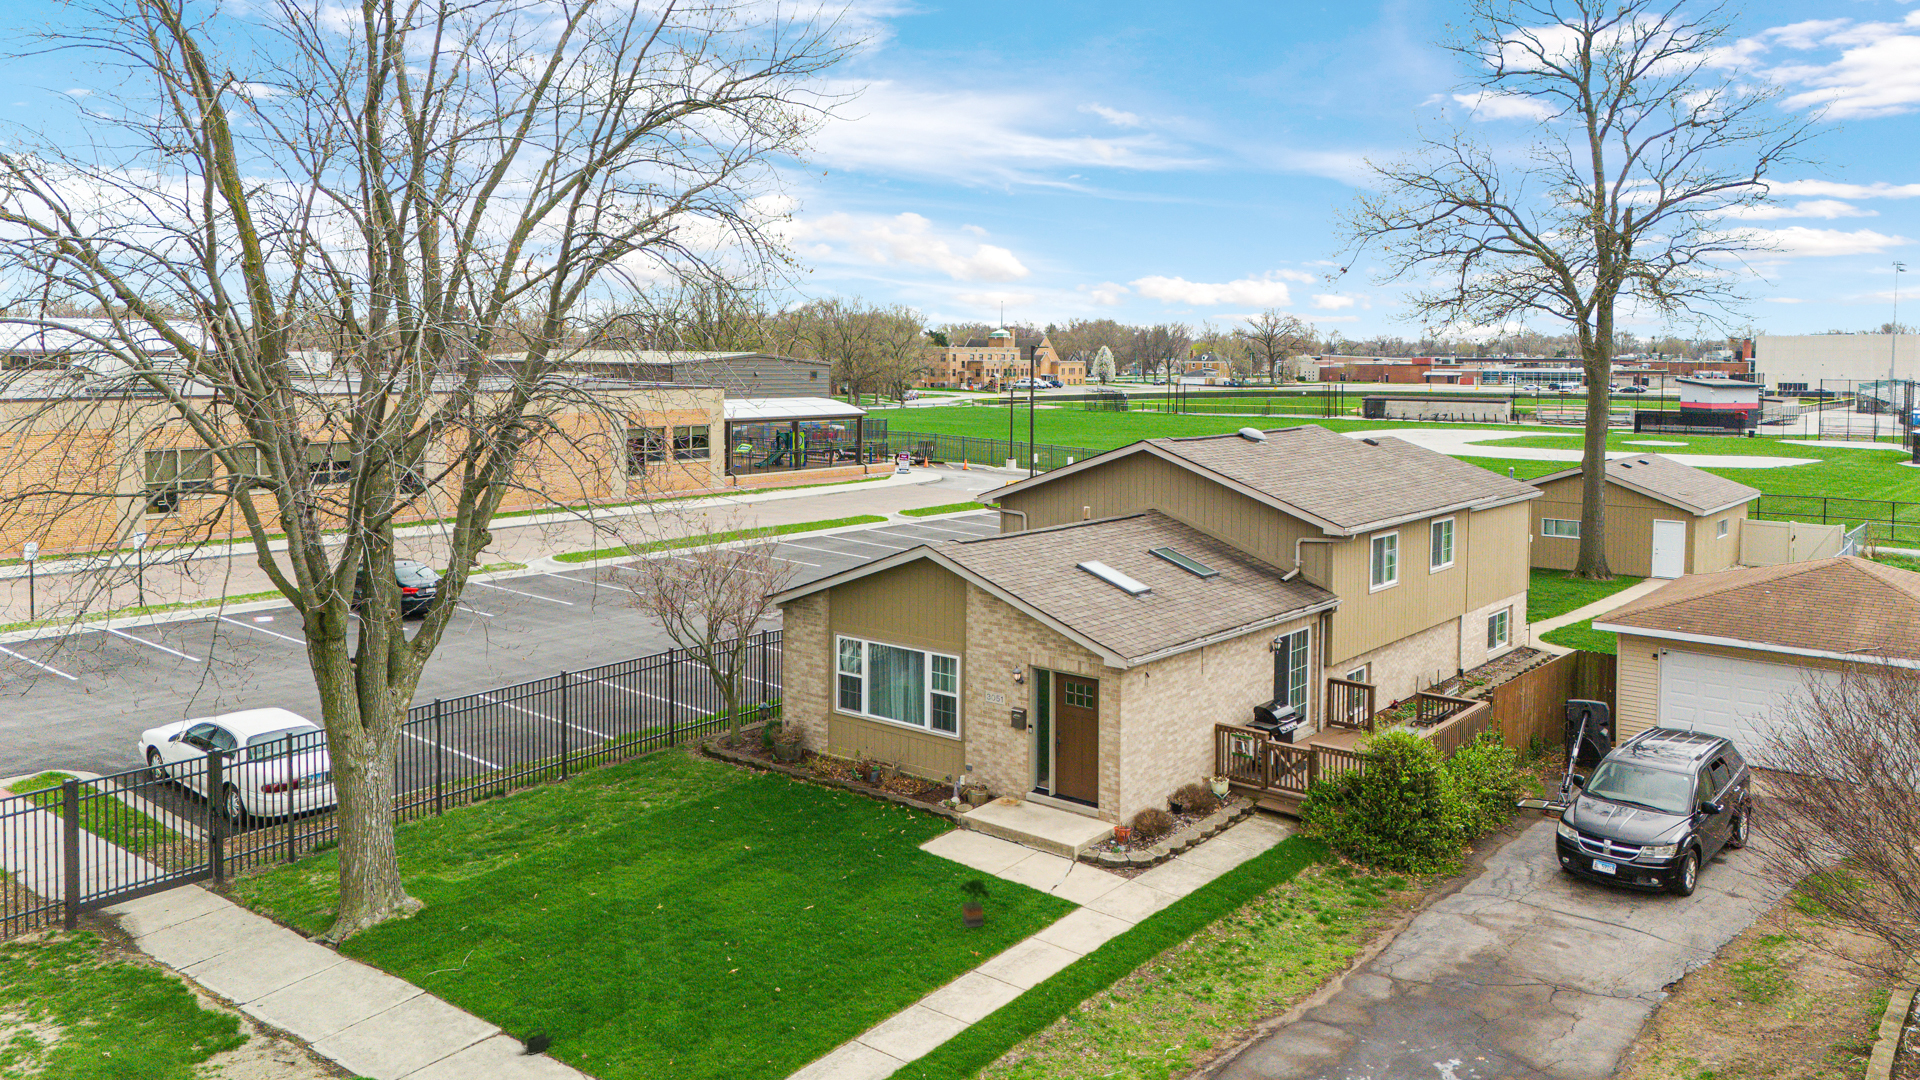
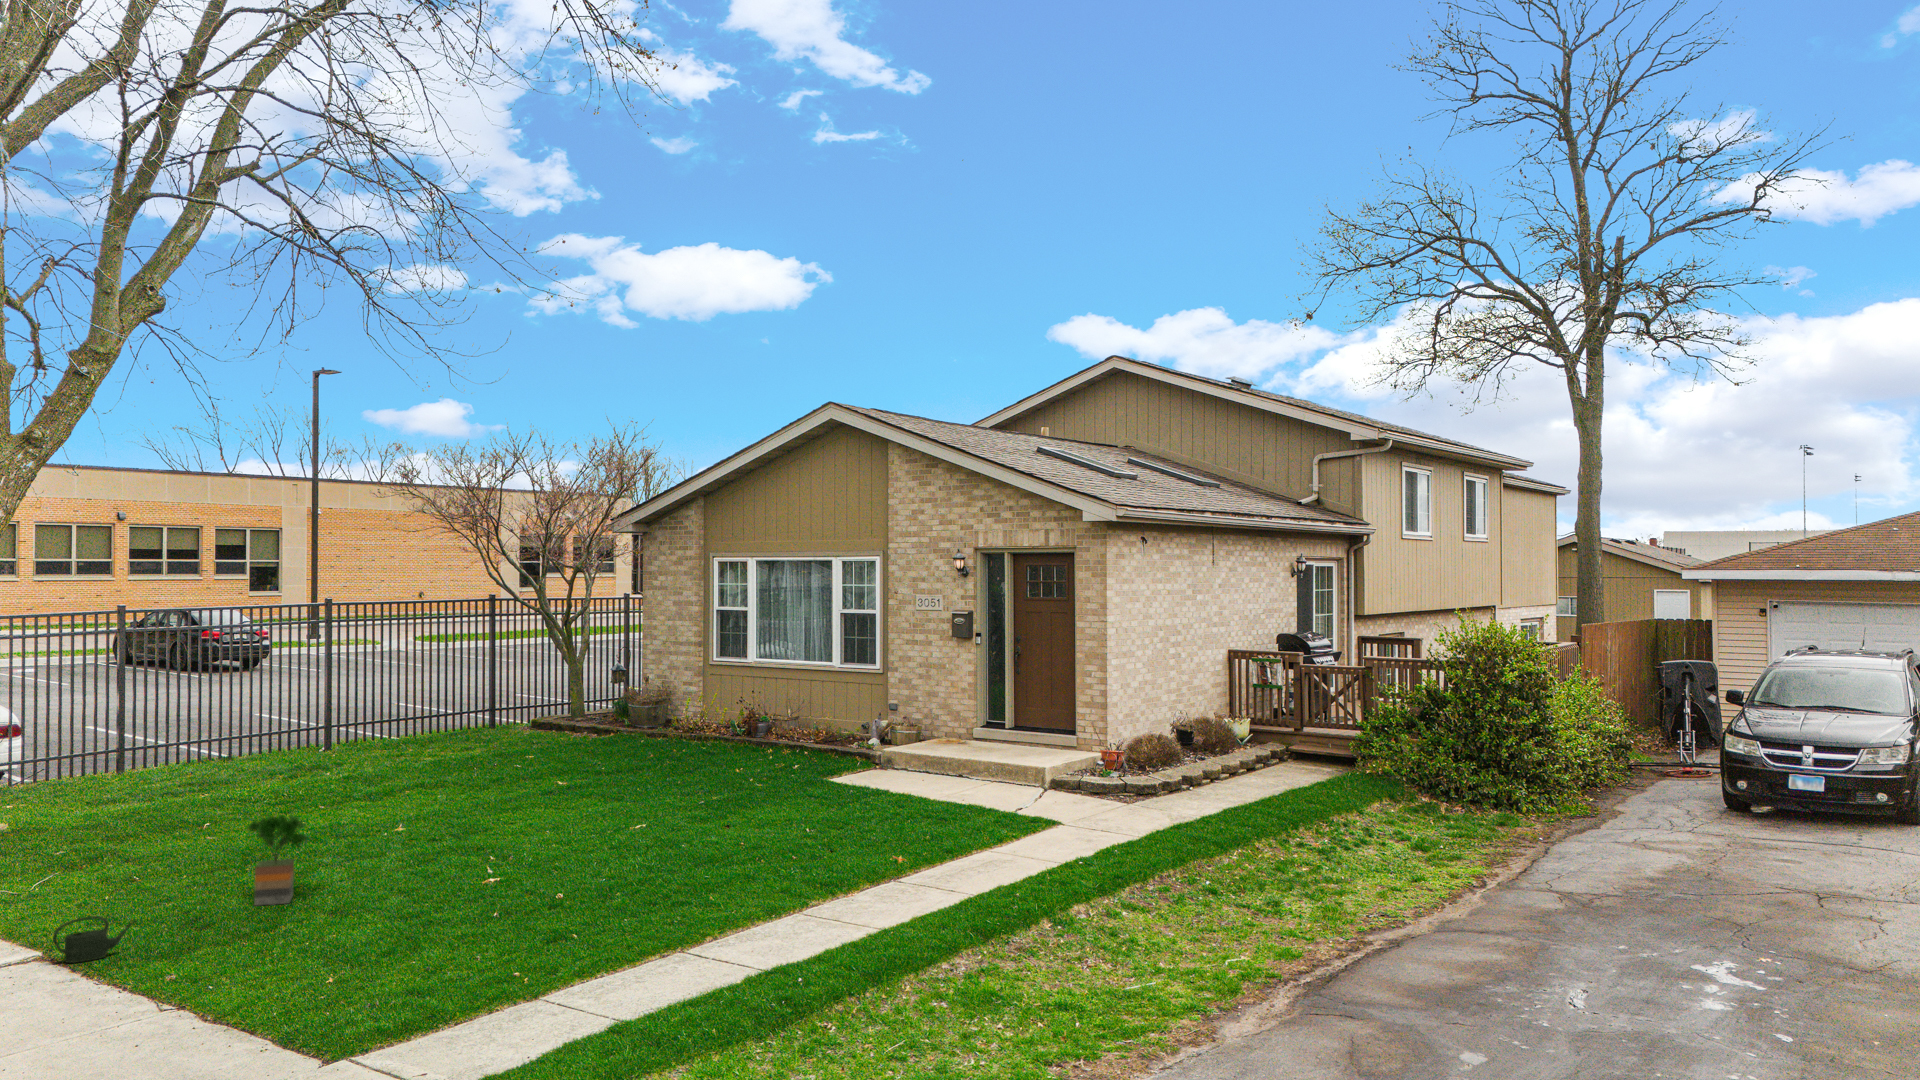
potted tree: present [959,880,990,928] -> present [247,815,308,906]

